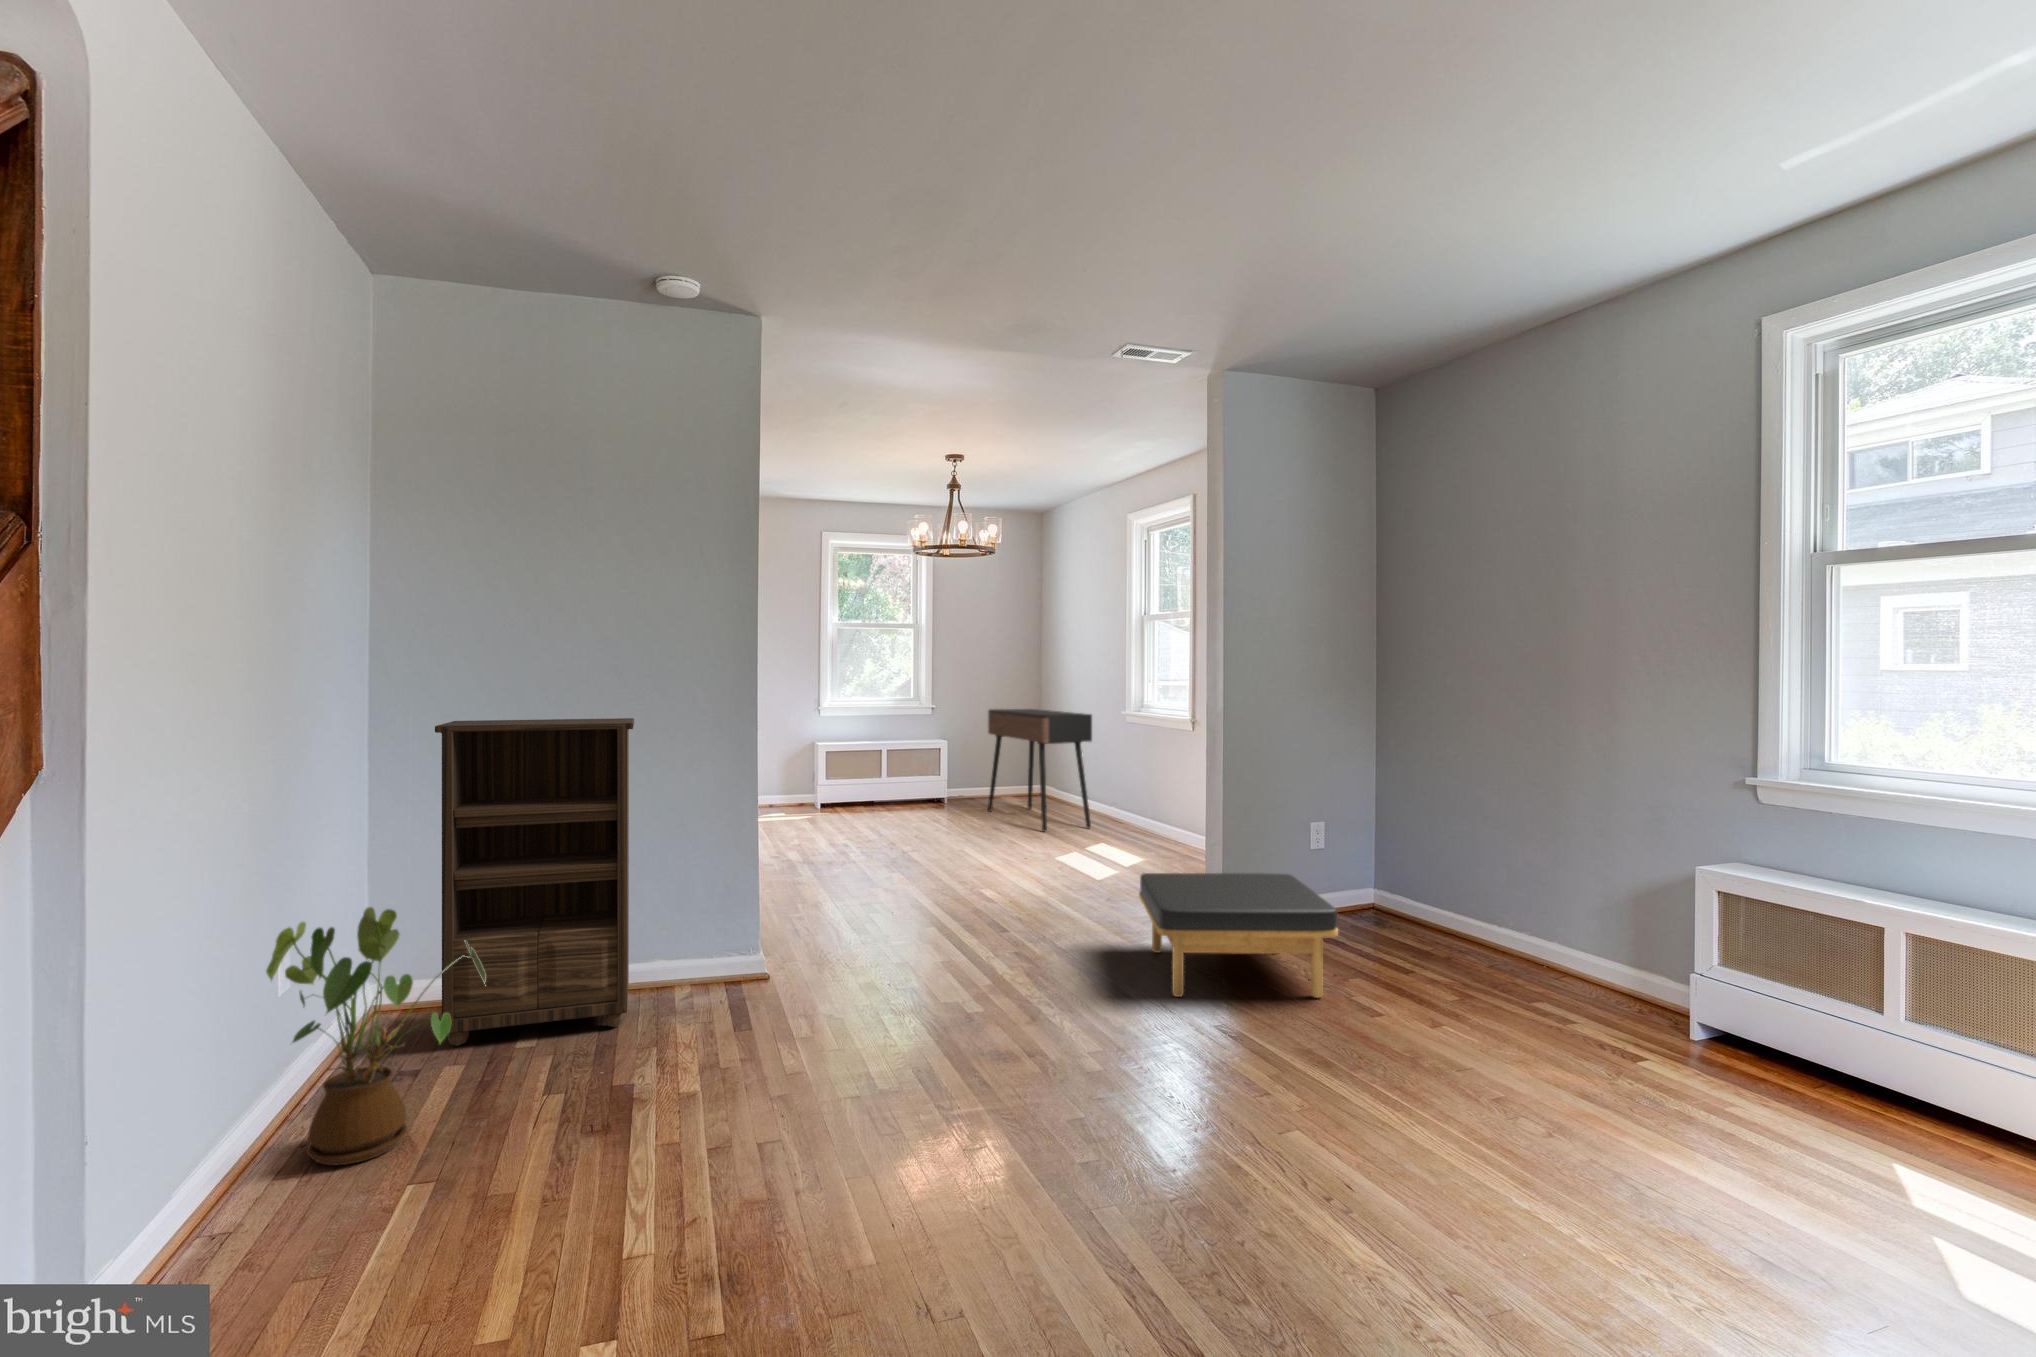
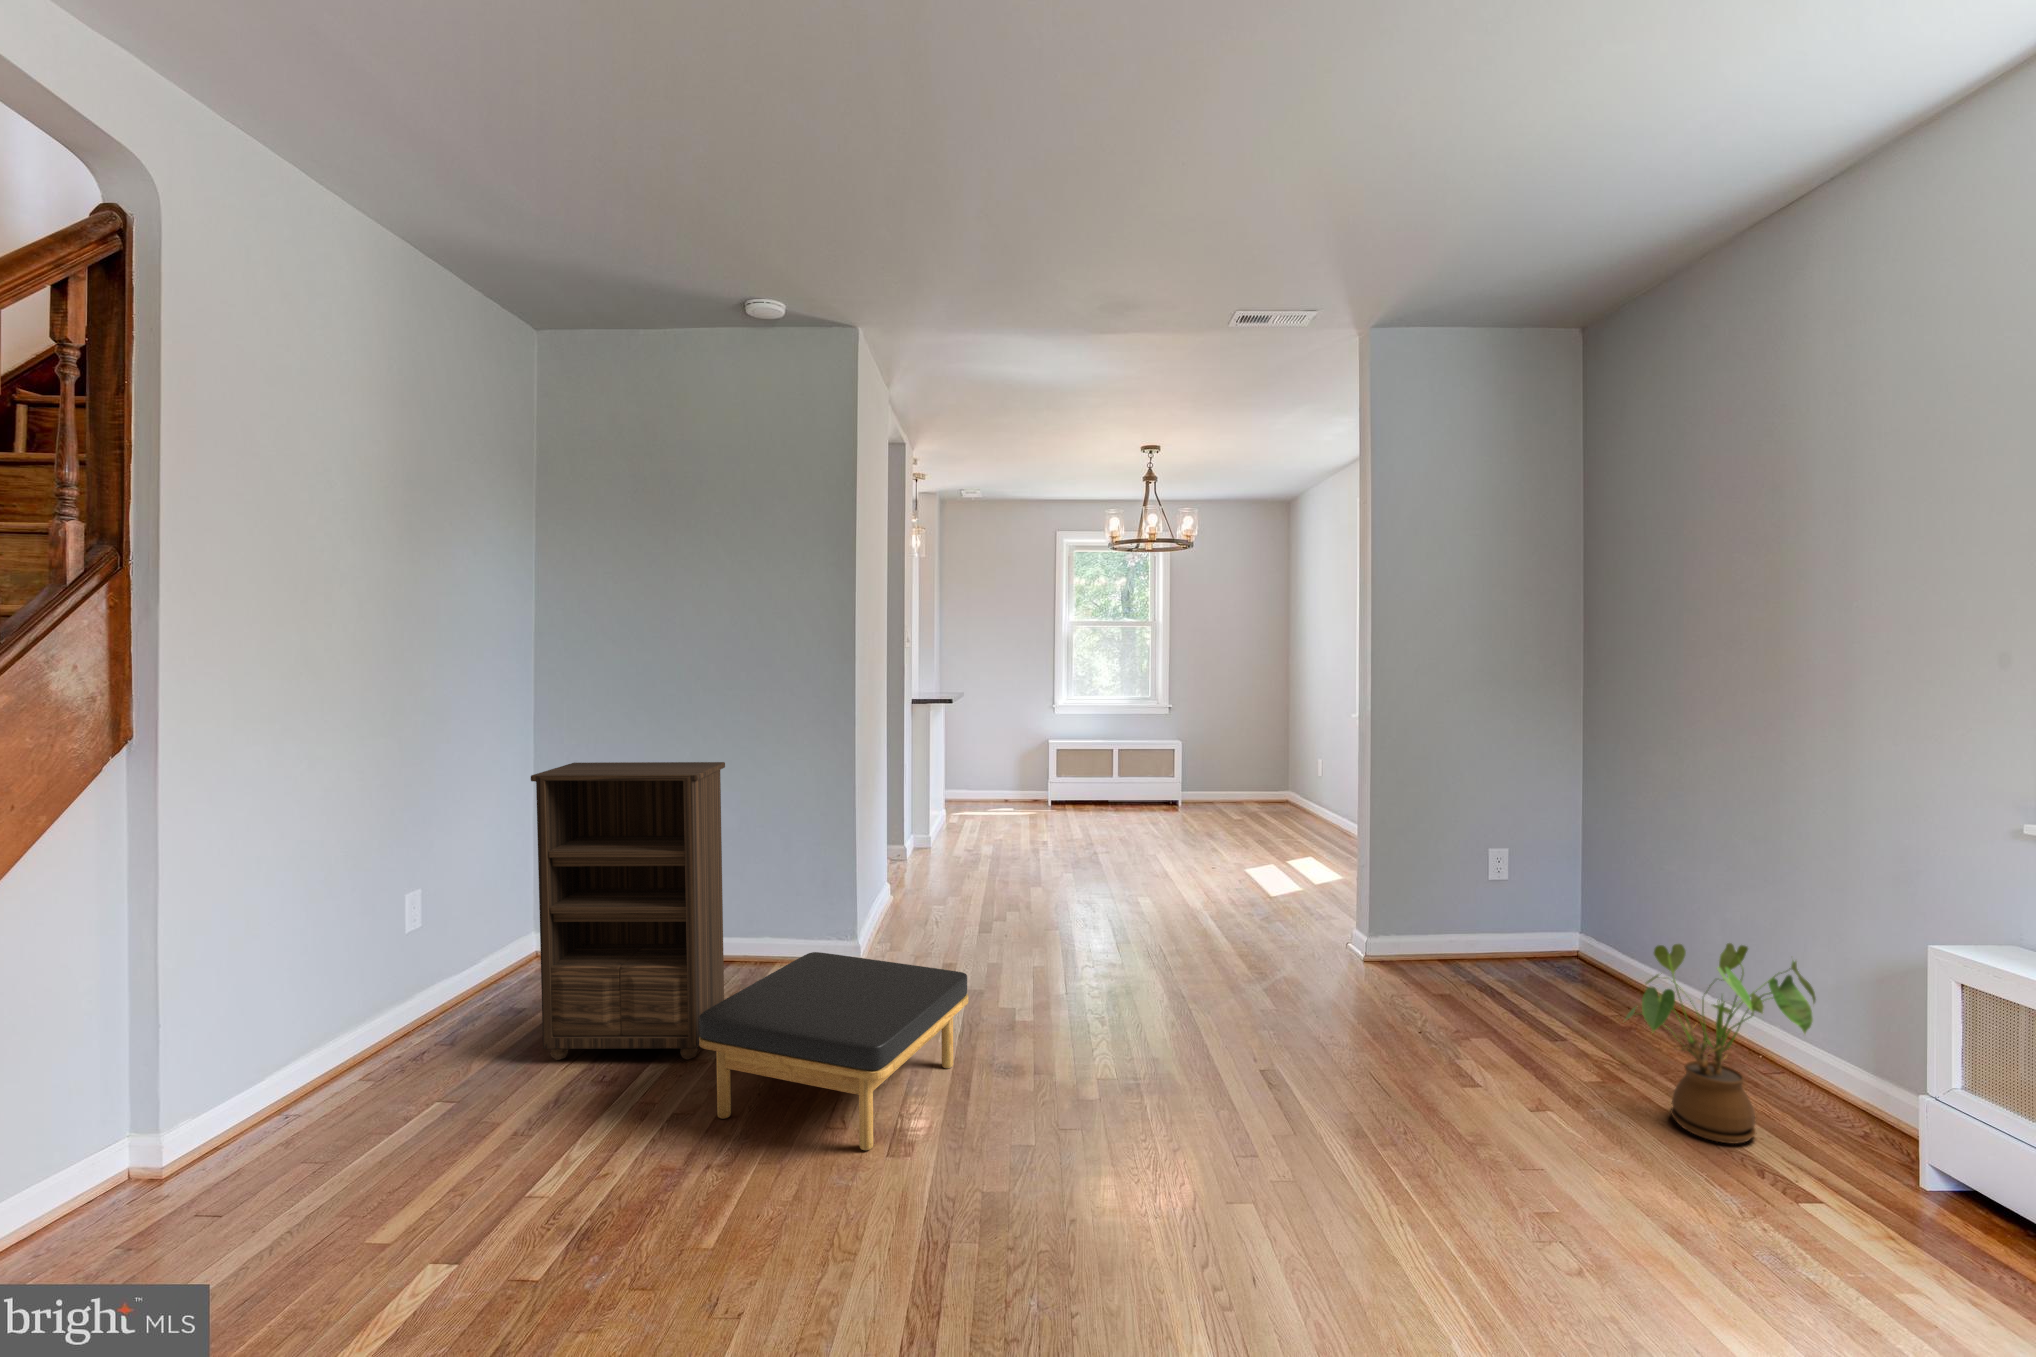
console table: present [988,709,1092,831] -> none [1218,712,1320,852]
ottoman: present [1139,873,1338,998] -> present [699,952,968,1150]
house plant: present [266,907,486,1165] -> present [1626,943,1816,1144]

